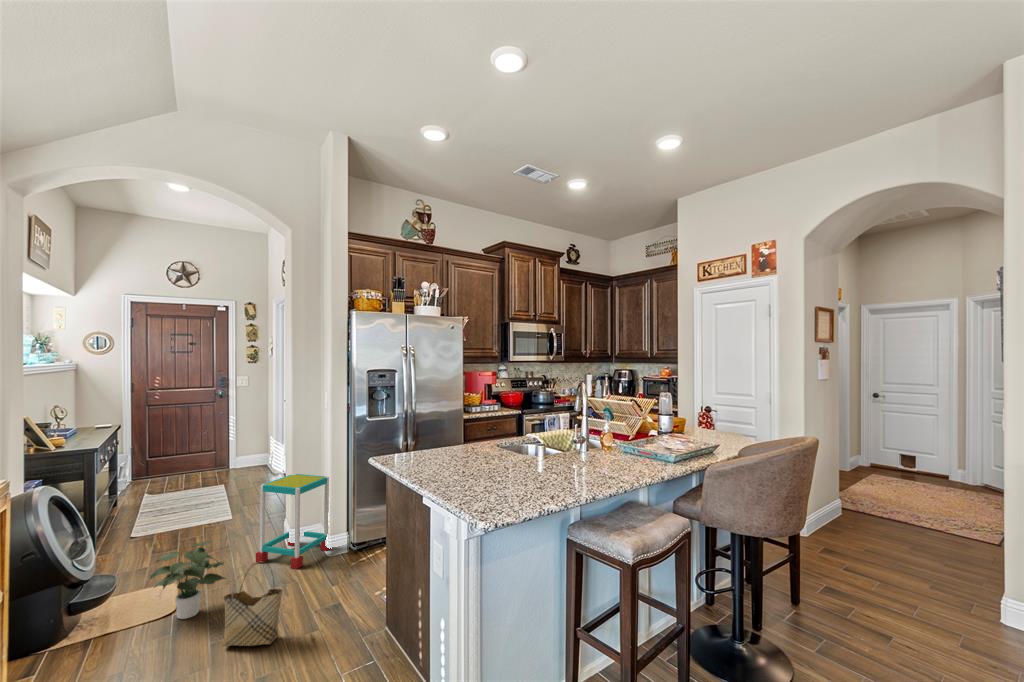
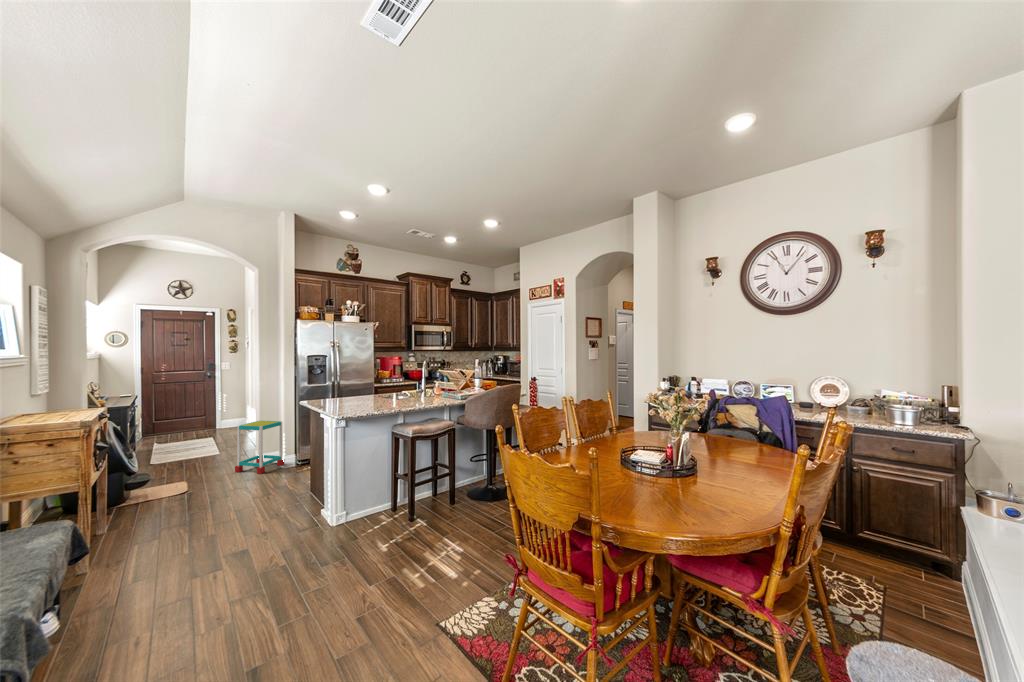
potted plant: present [150,541,226,619] -> none [169,453,216,495]
woven basket: present [223,561,282,646] -> none [214,459,249,502]

